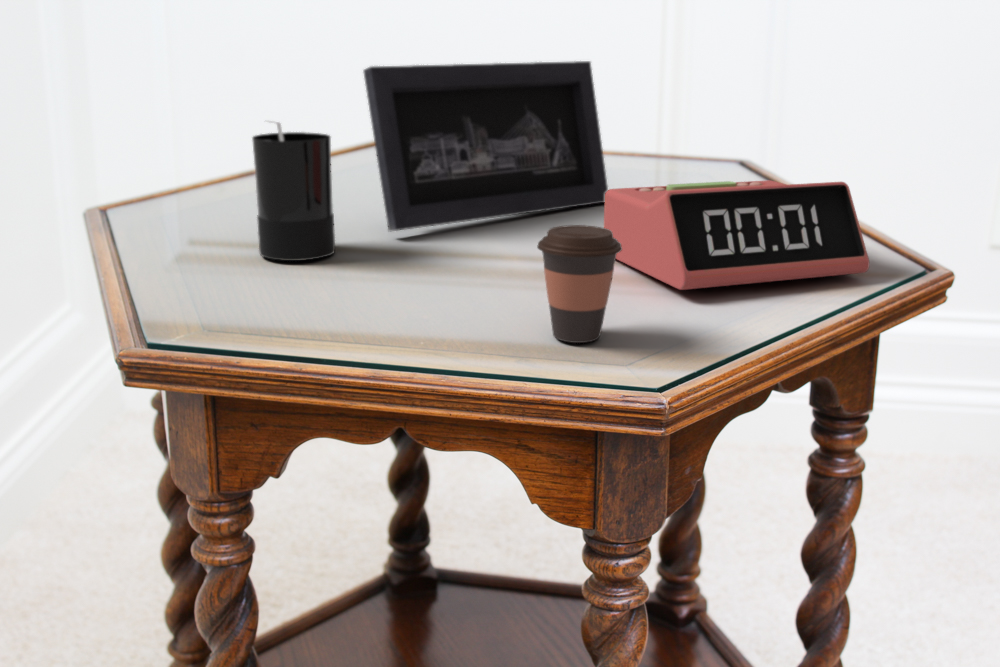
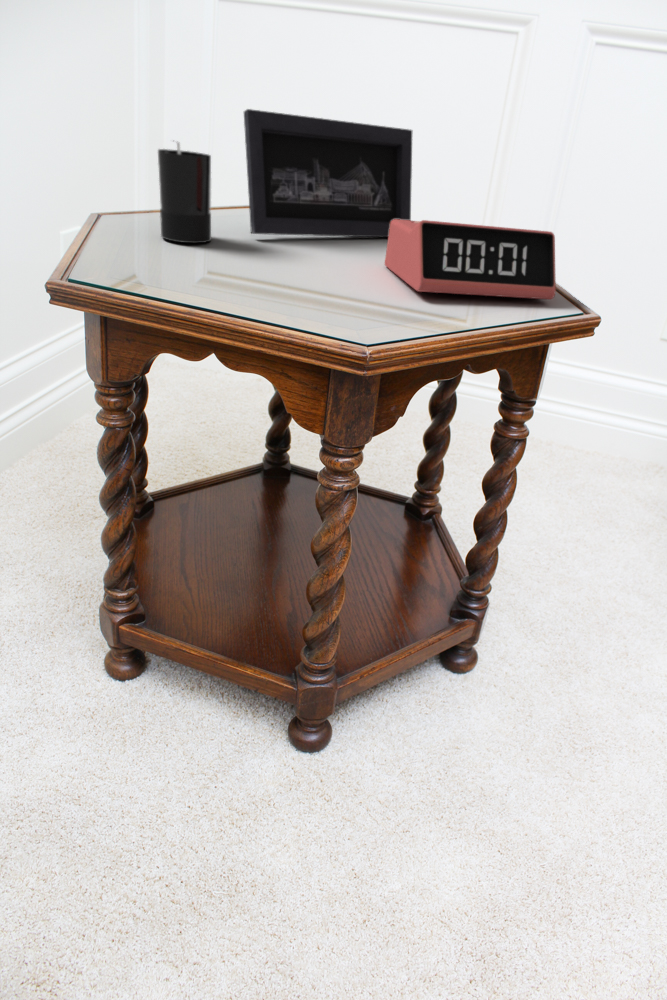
coffee cup: present [537,225,622,343] -> none [312,229,369,313]

